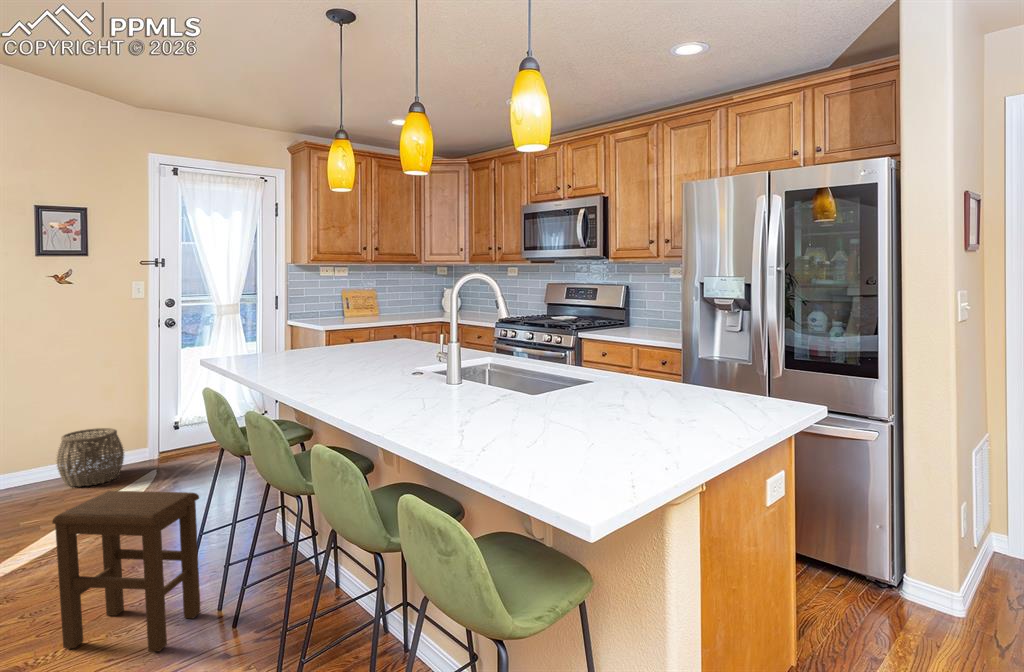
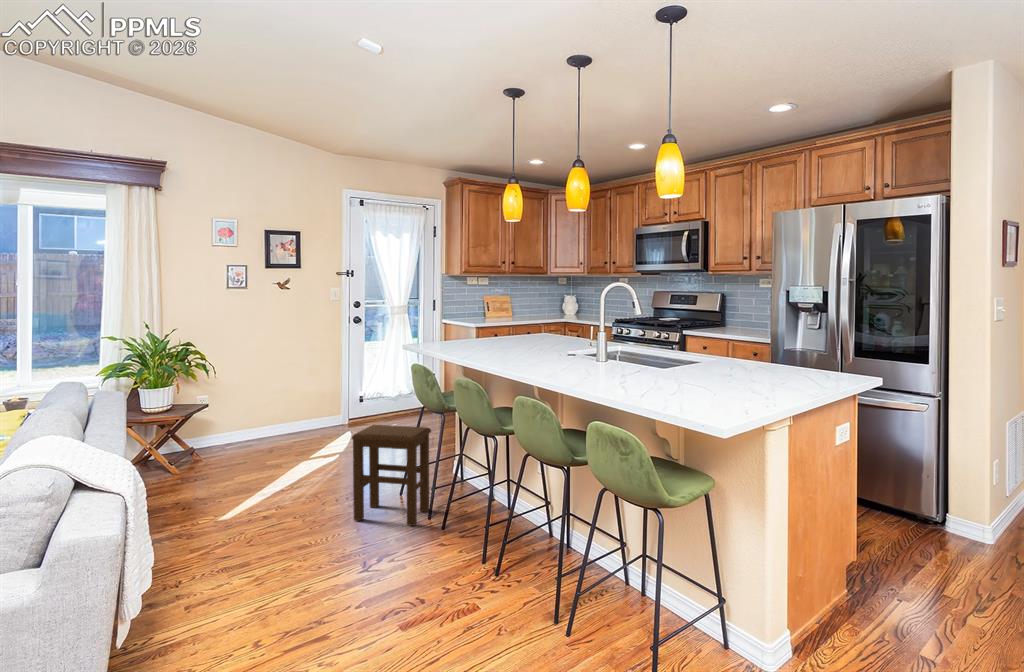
woven basket: present [56,428,124,486] -> none [289,397,333,438]

